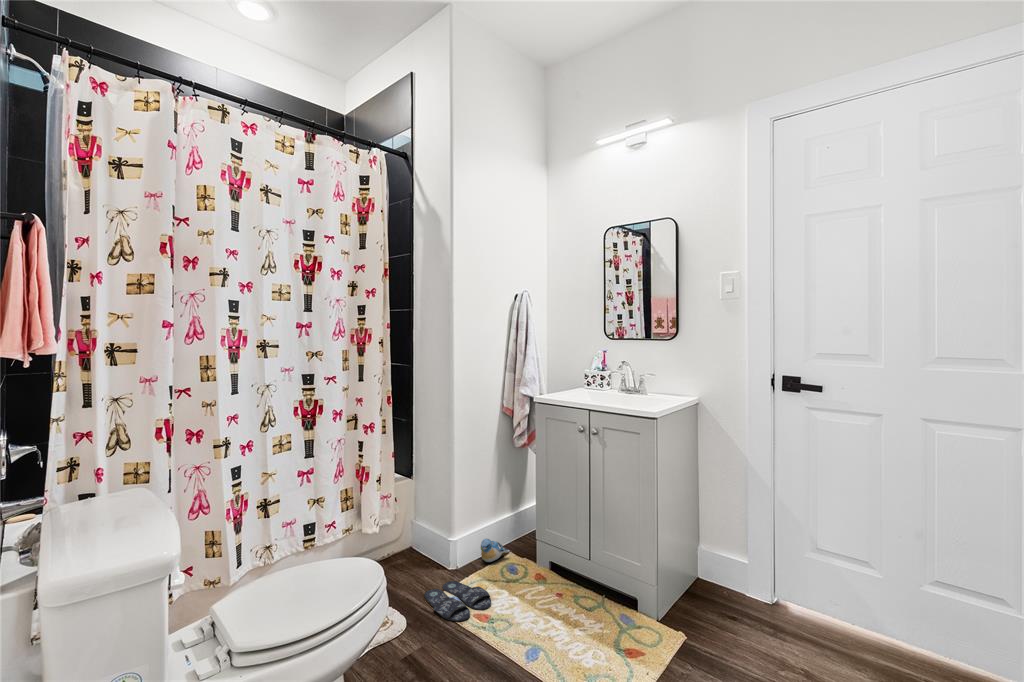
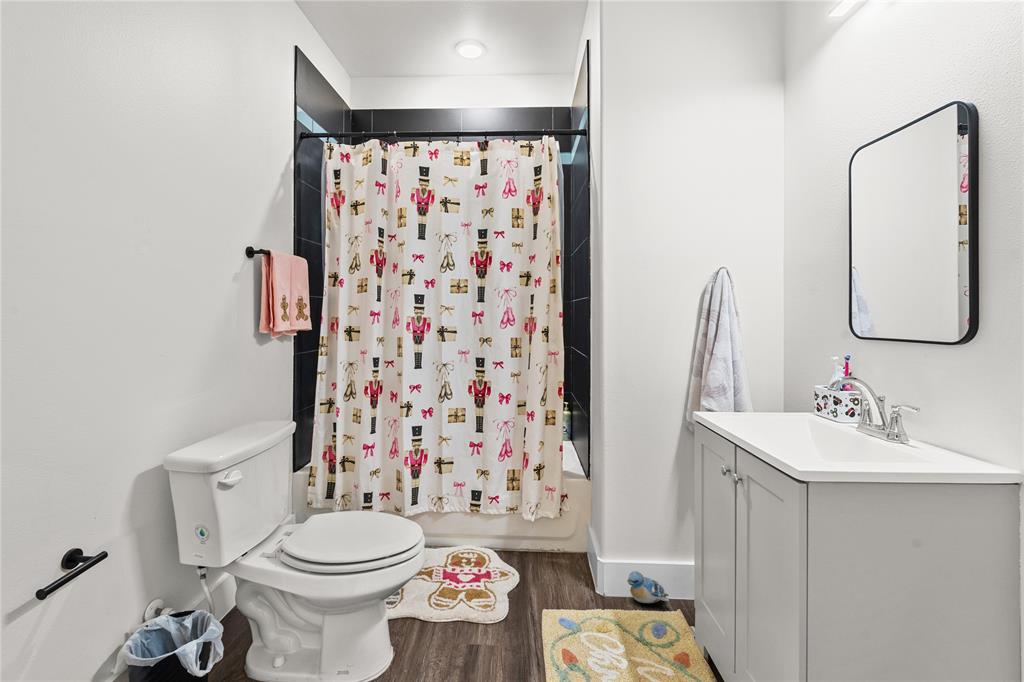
slippers: present [424,581,491,621] -> none [533,599,600,654]

